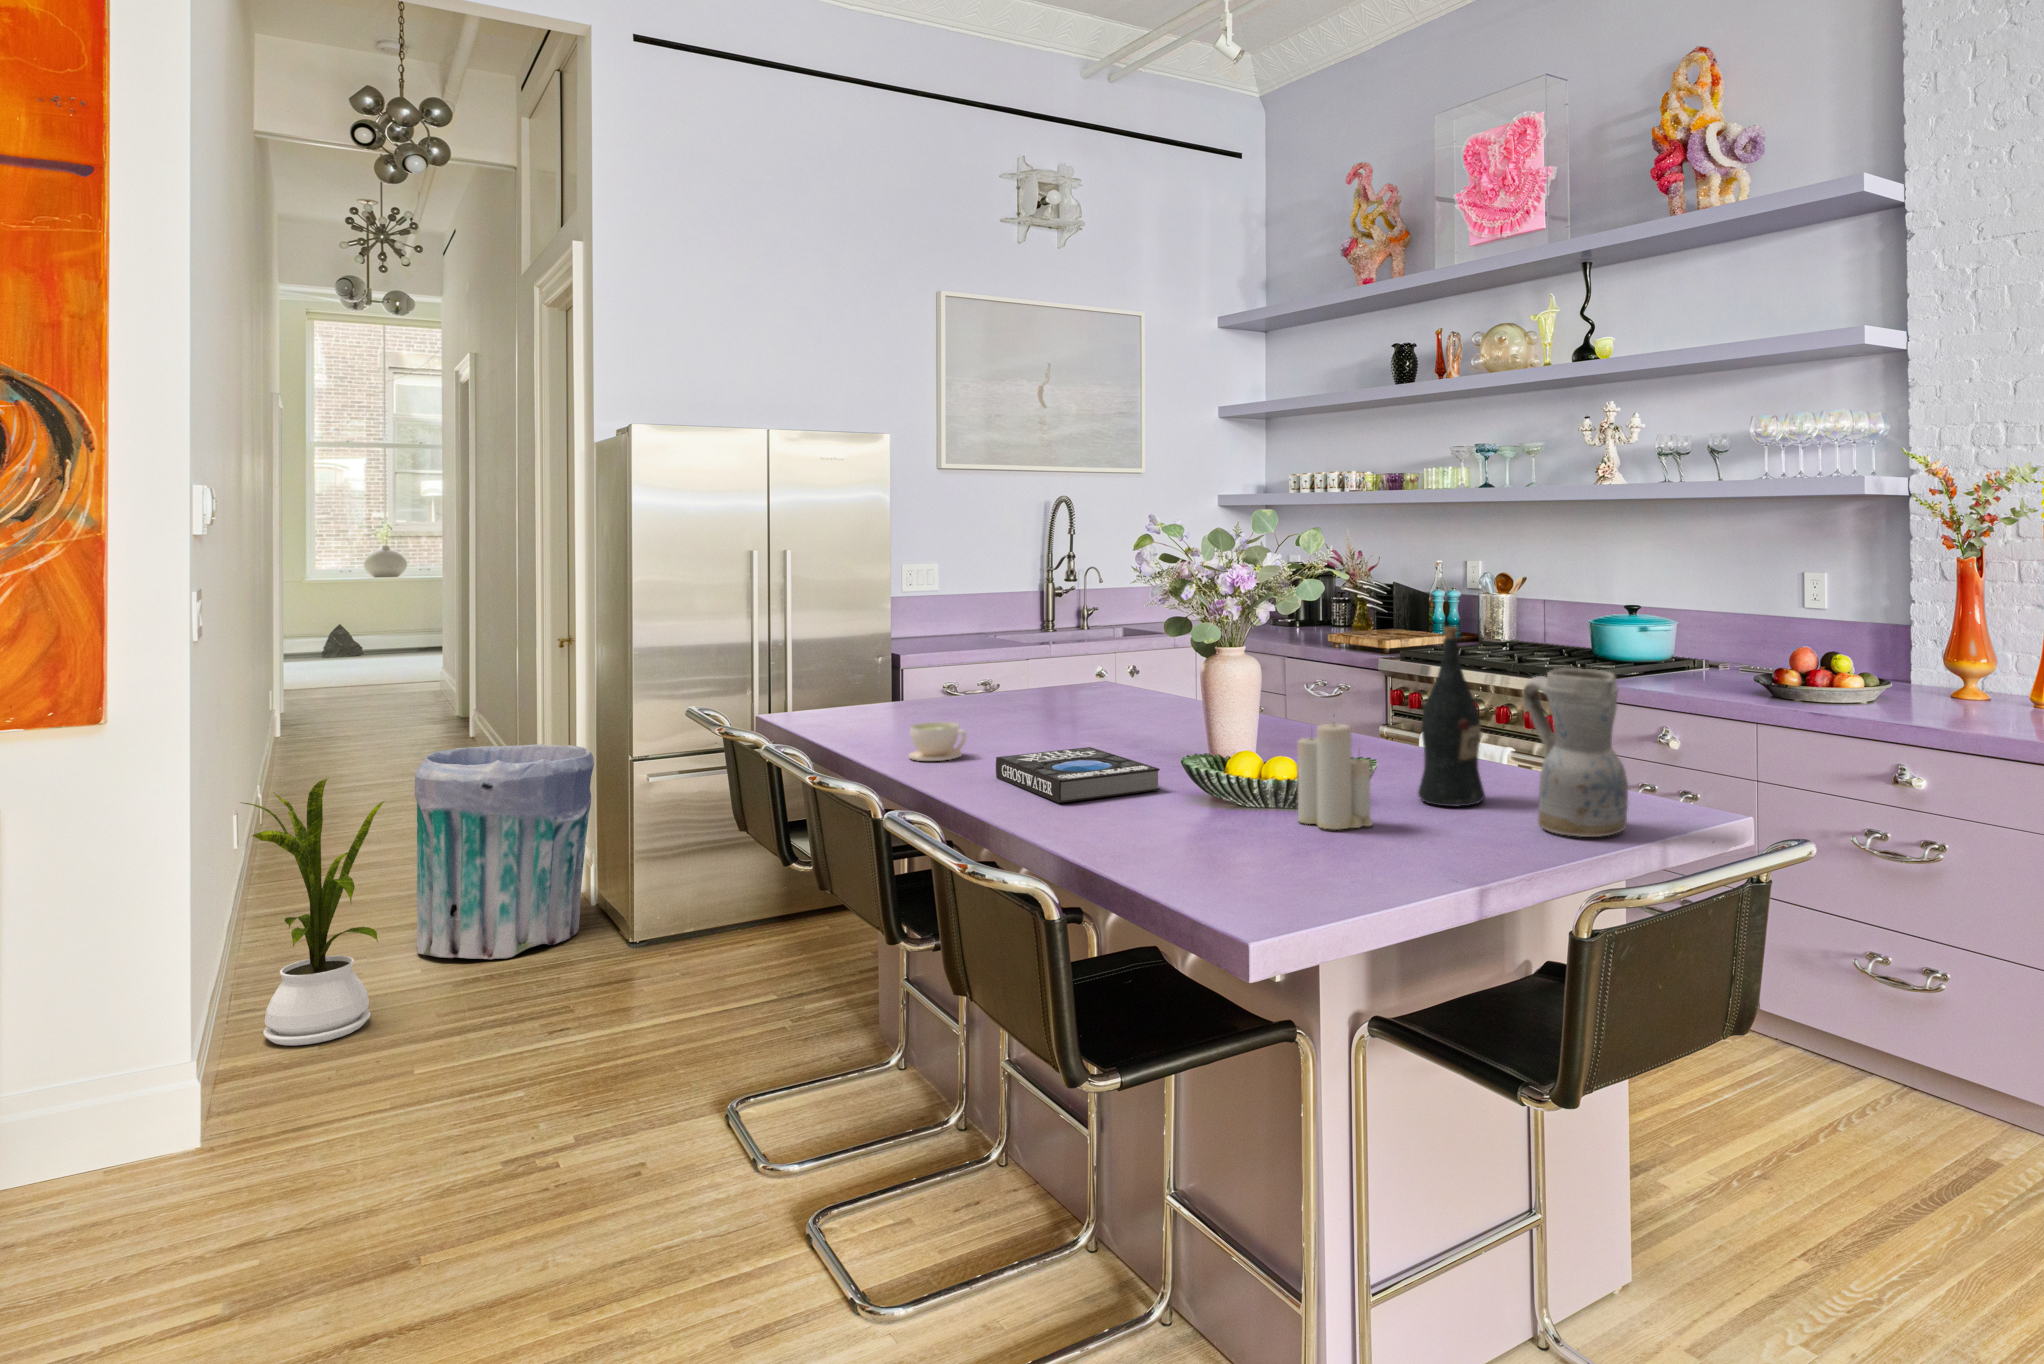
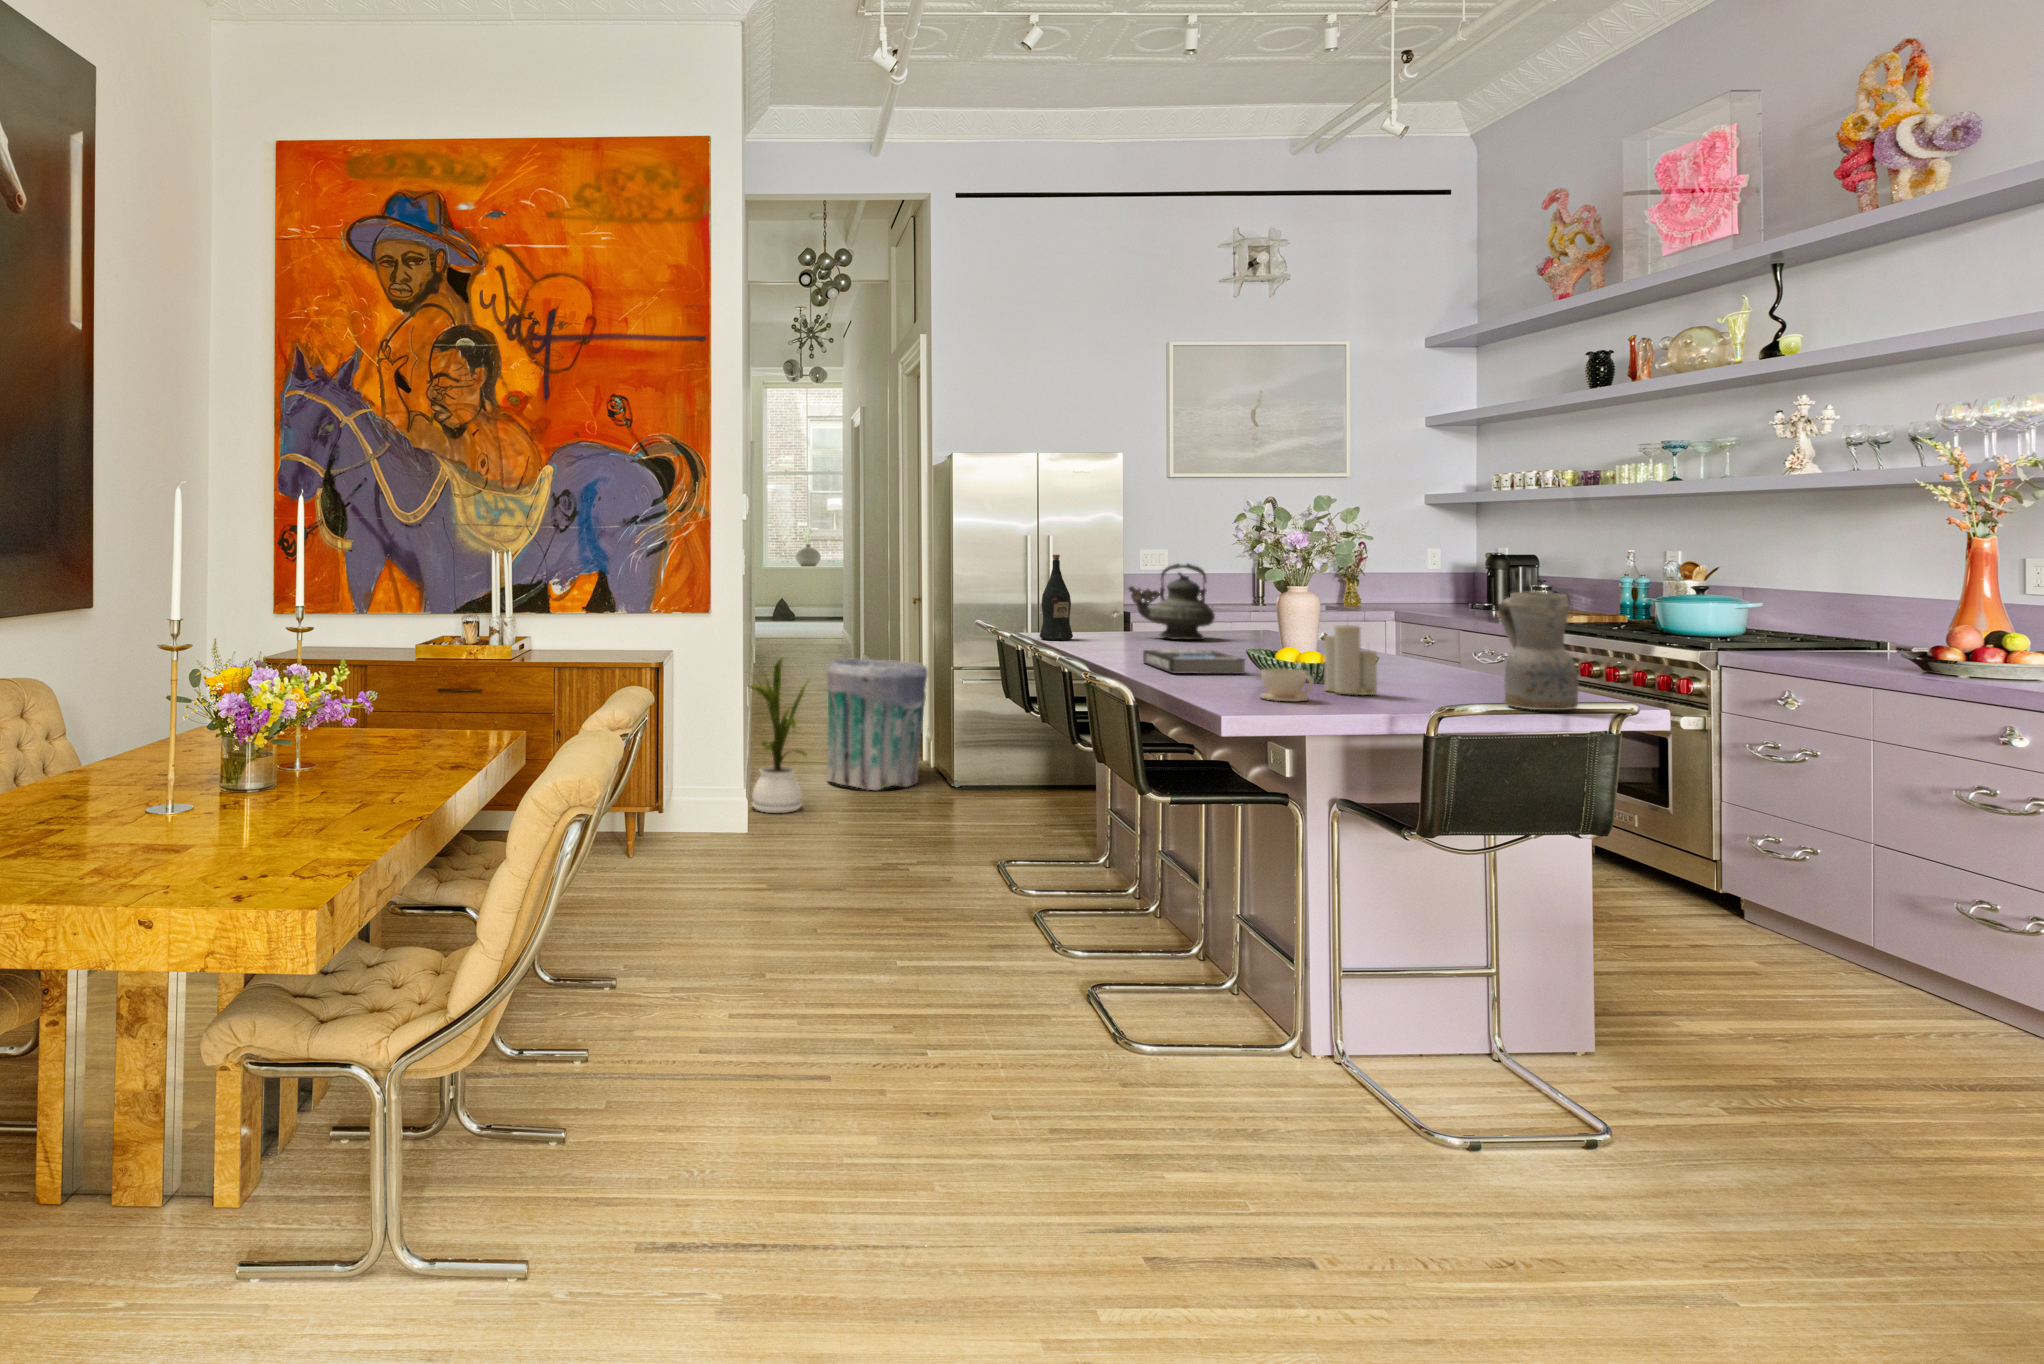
teapot: none [930,602,1052,712] -> present [1128,564,1215,640]
wine bottle: present [1418,627,1485,807] -> present [1040,555,1073,640]
coffee cup: present [908,722,967,761] -> present [1260,668,1314,701]

